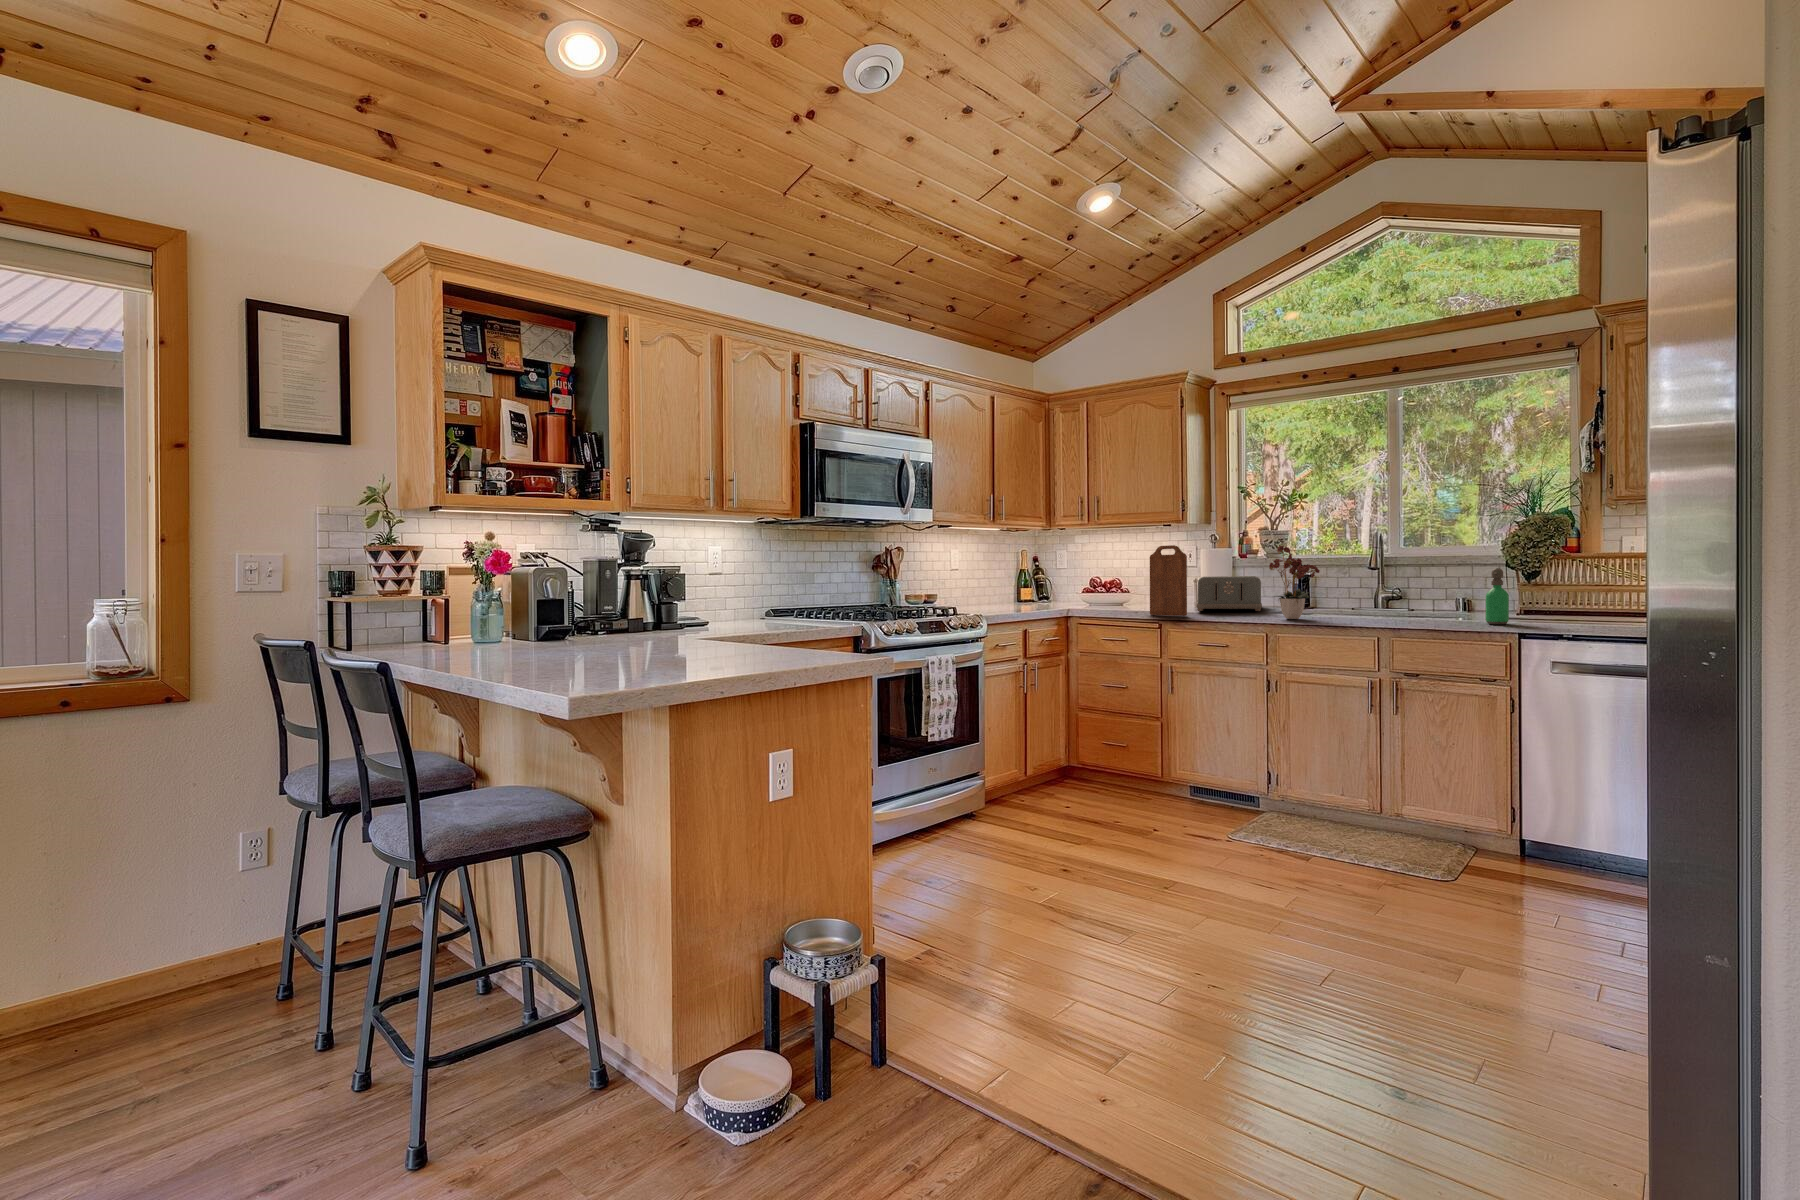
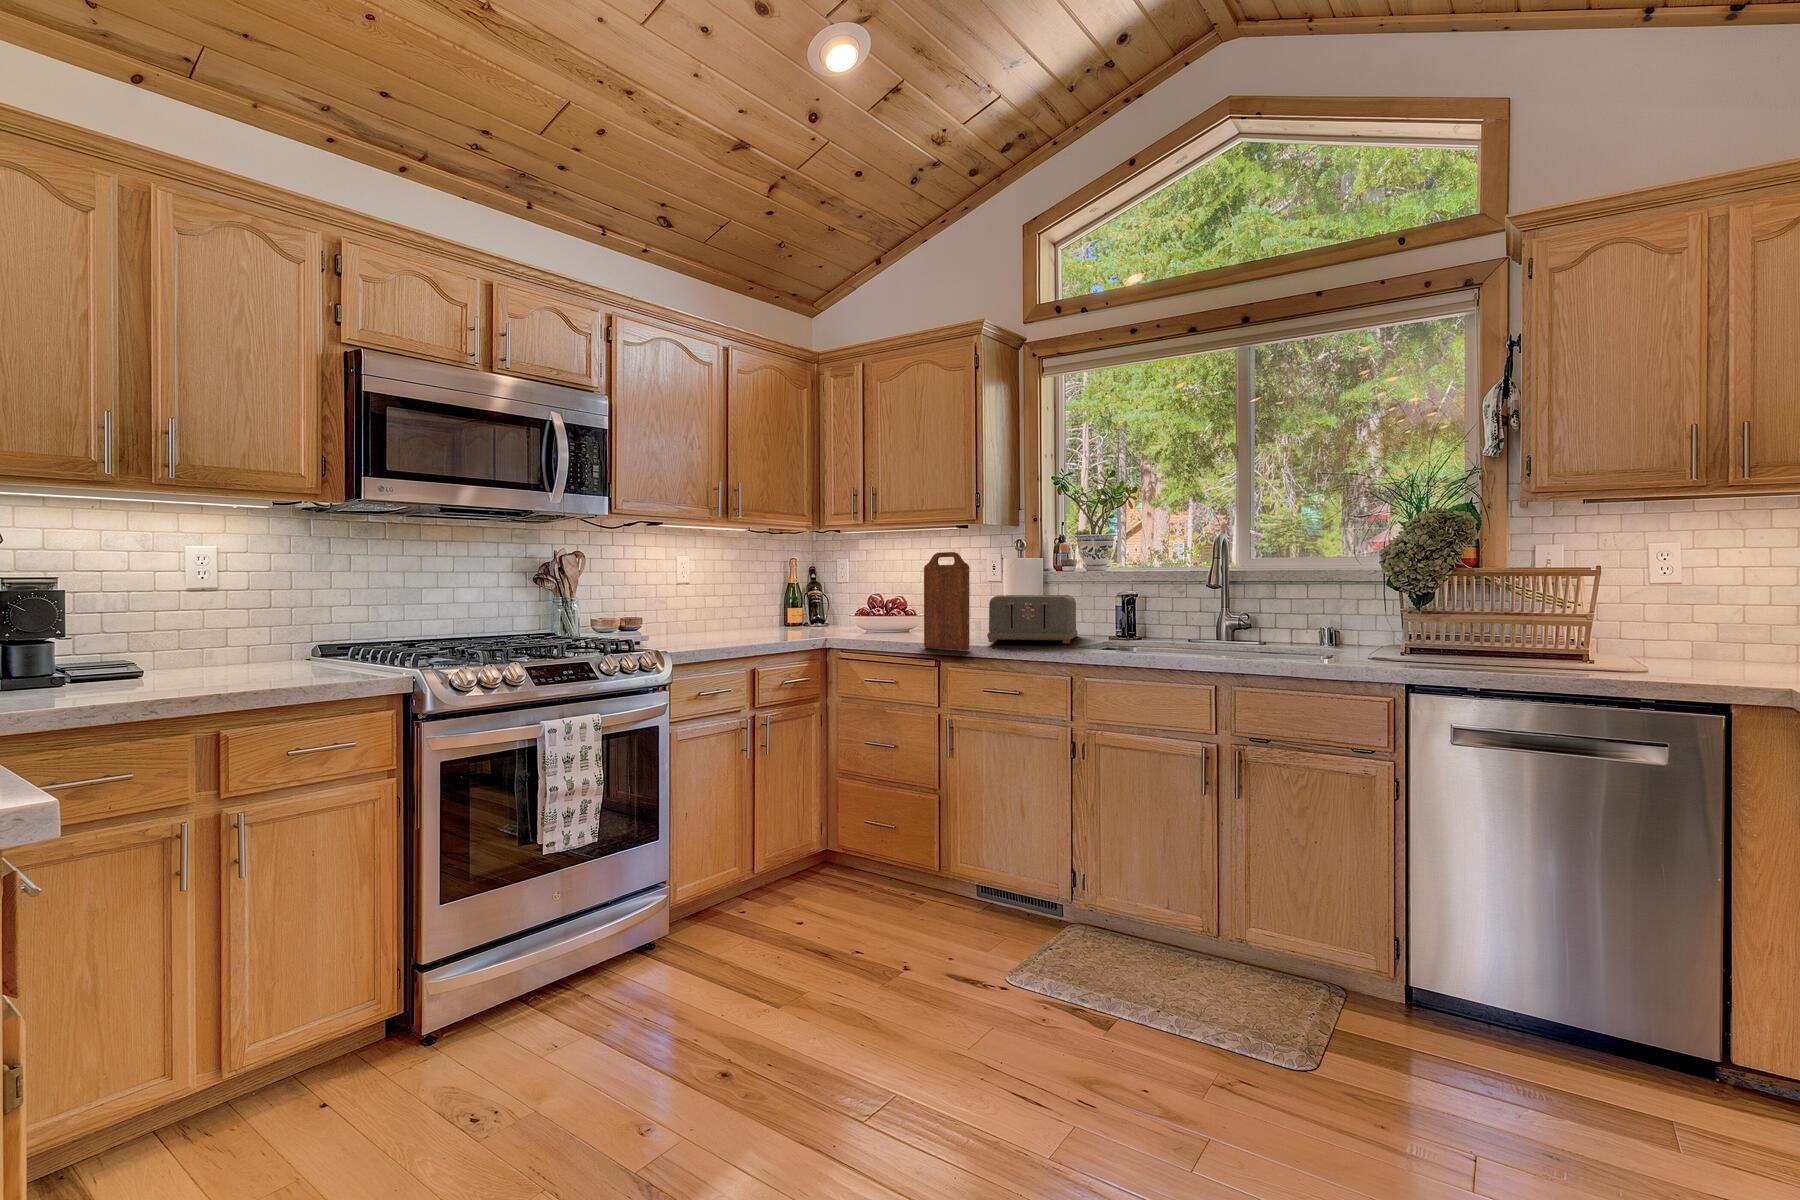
flower arrangement: present [1269,545,1320,619] -> none [1067,548,1143,658]
soap dispenser: present [1486,568,1509,624] -> none [1360,589,1392,672]

